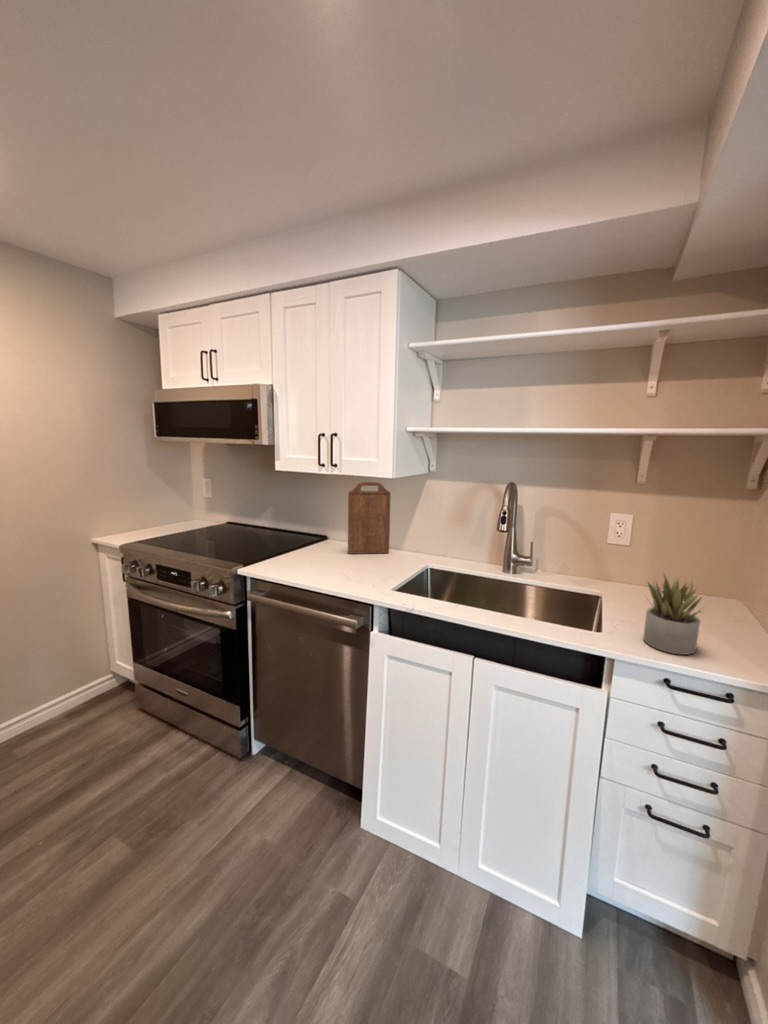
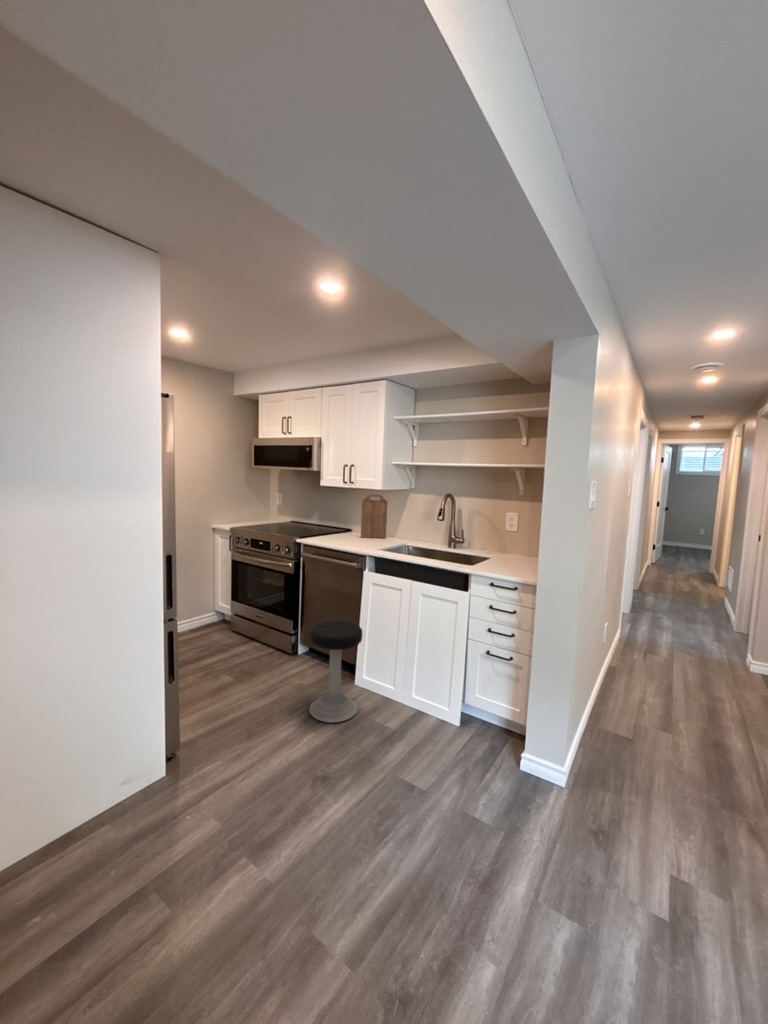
succulent plant: present [643,575,702,655] -> none [489,534,513,572]
stool: none [282,747,392,989] -> present [309,621,362,723]

